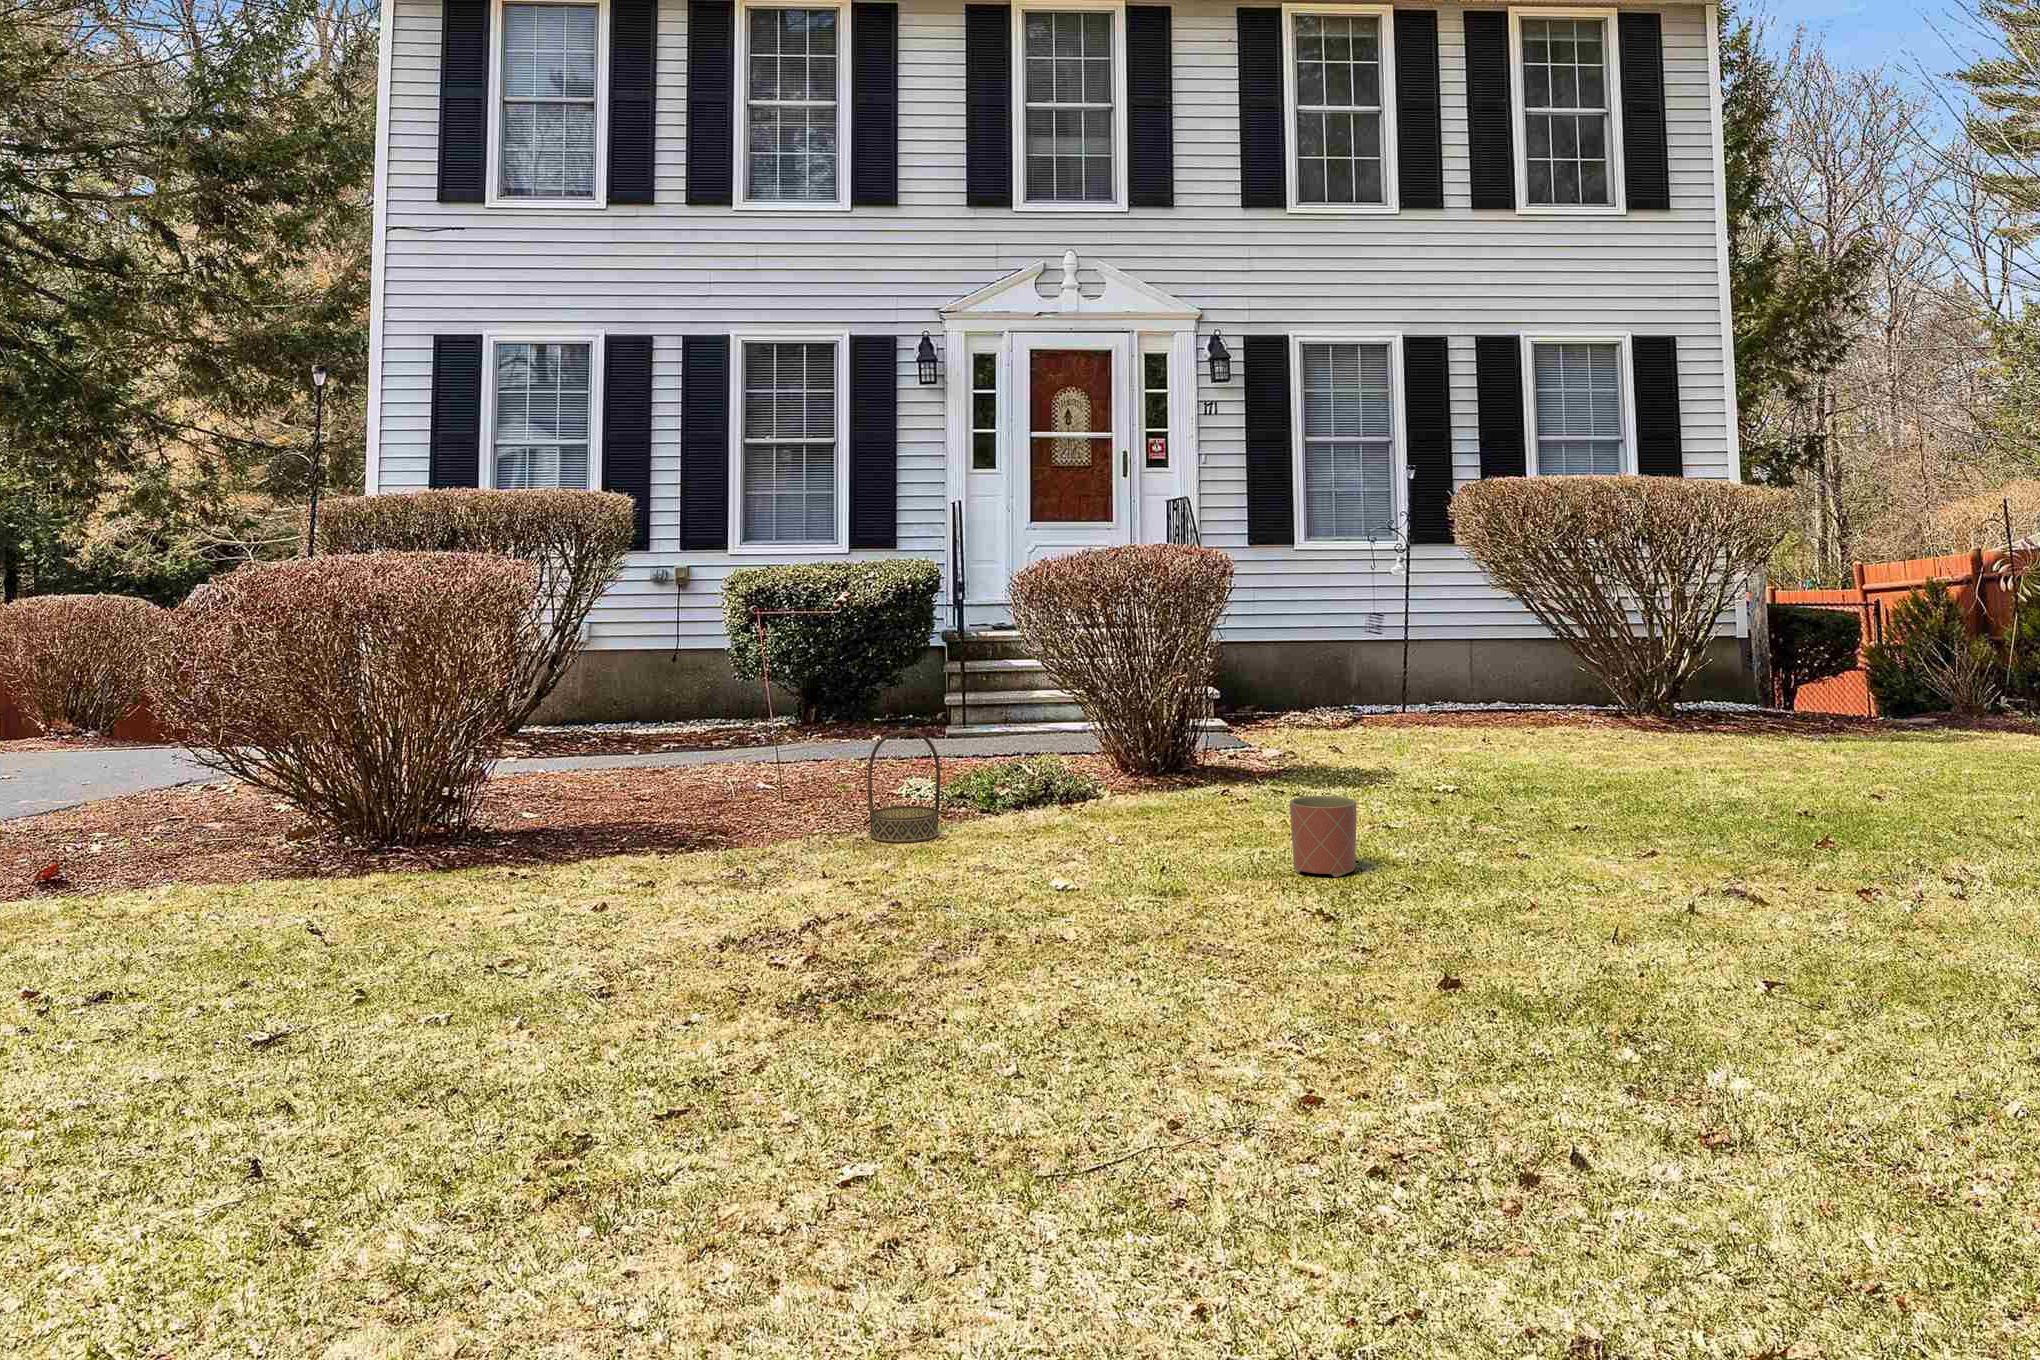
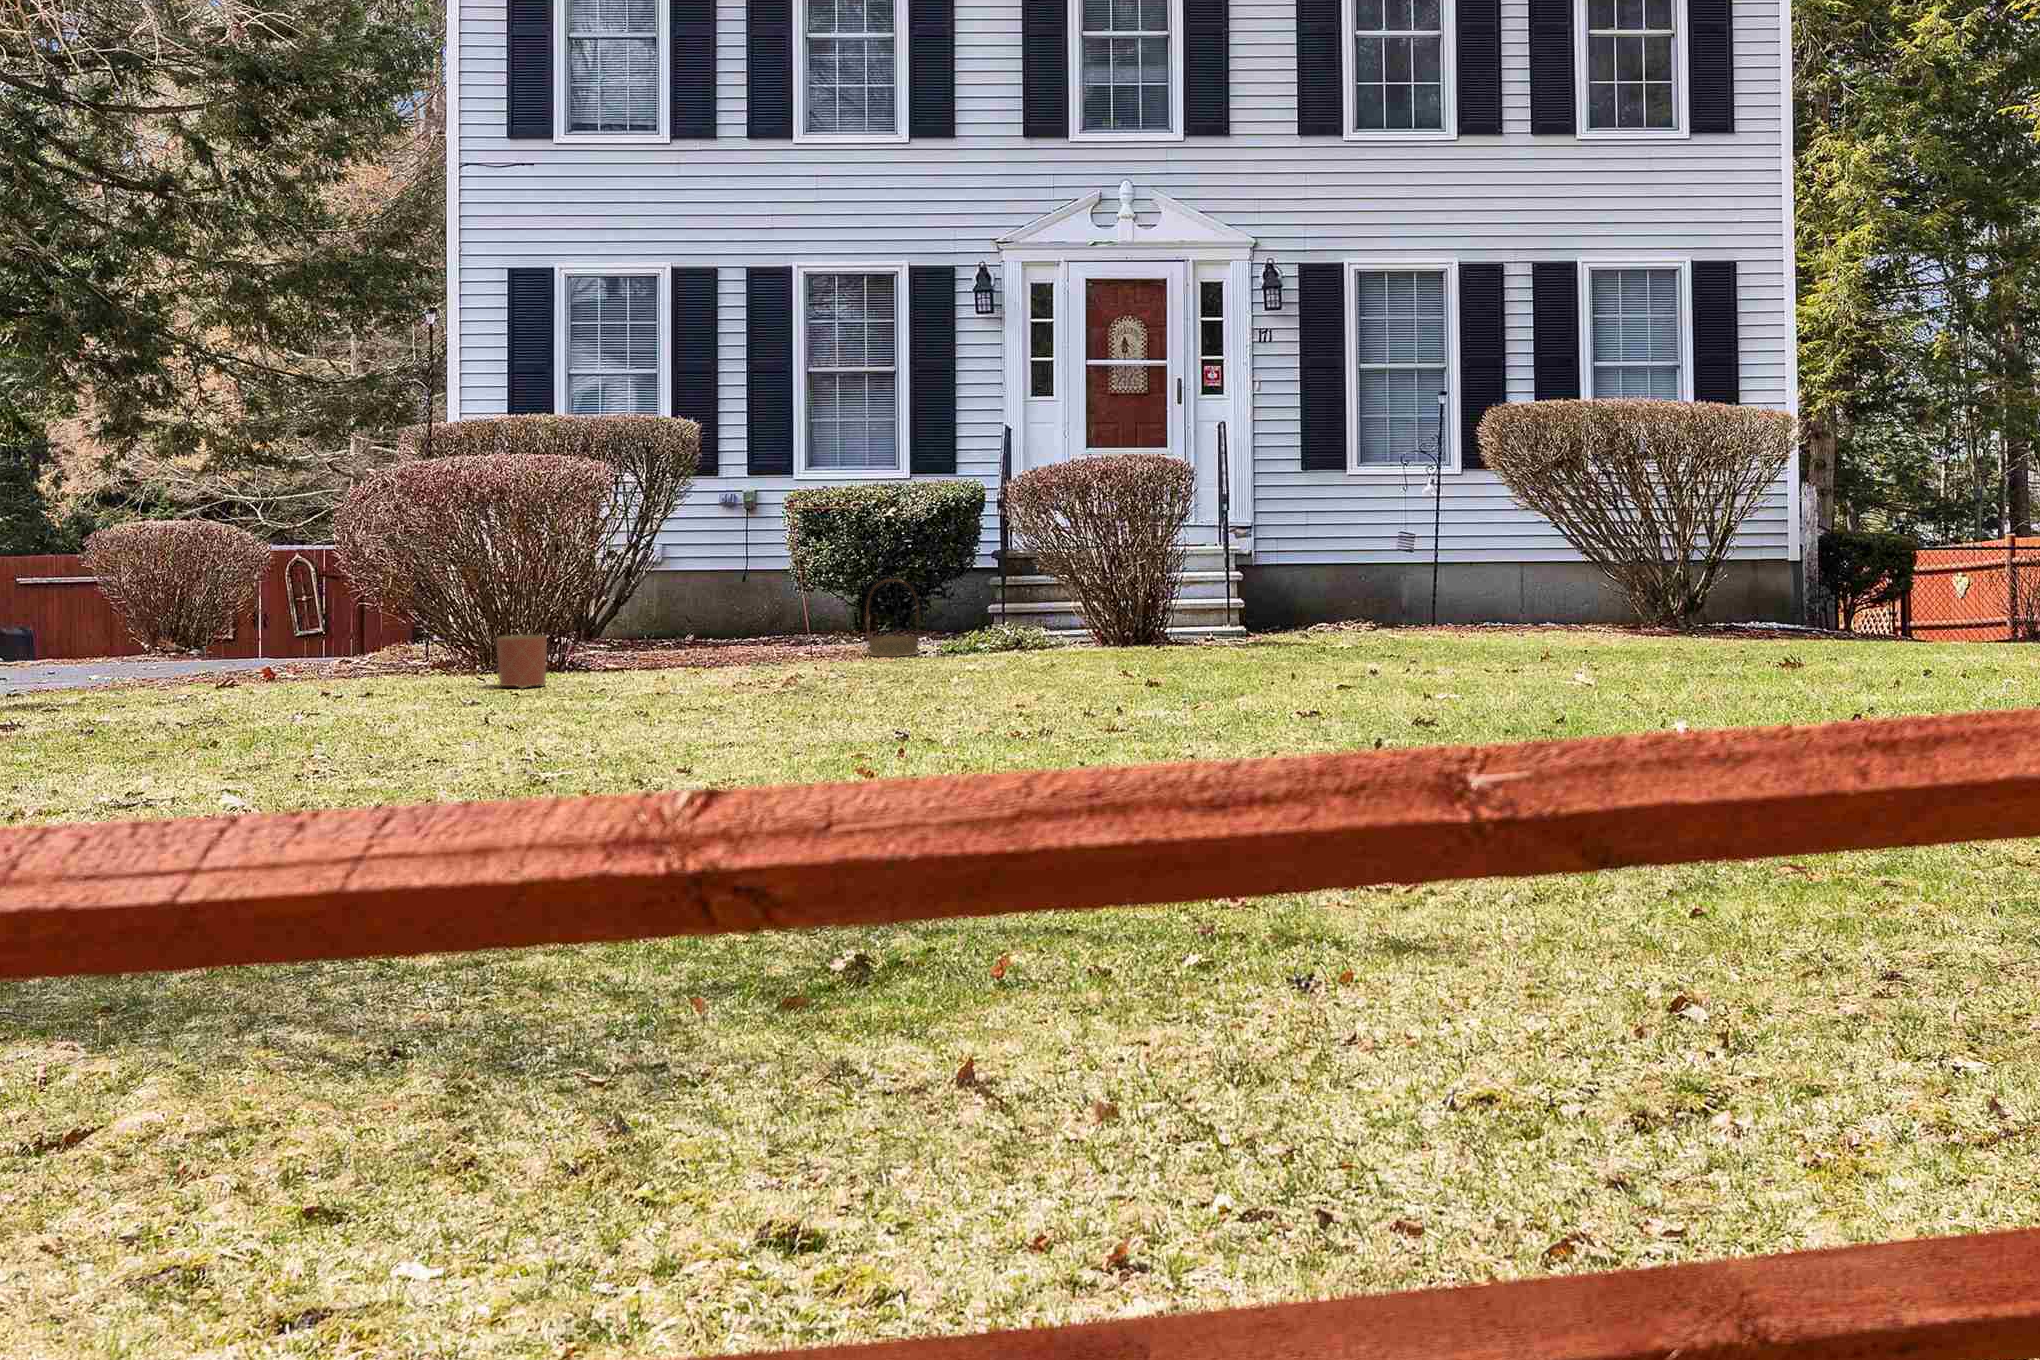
planter: present [1290,796,1357,877] -> present [497,635,547,688]

